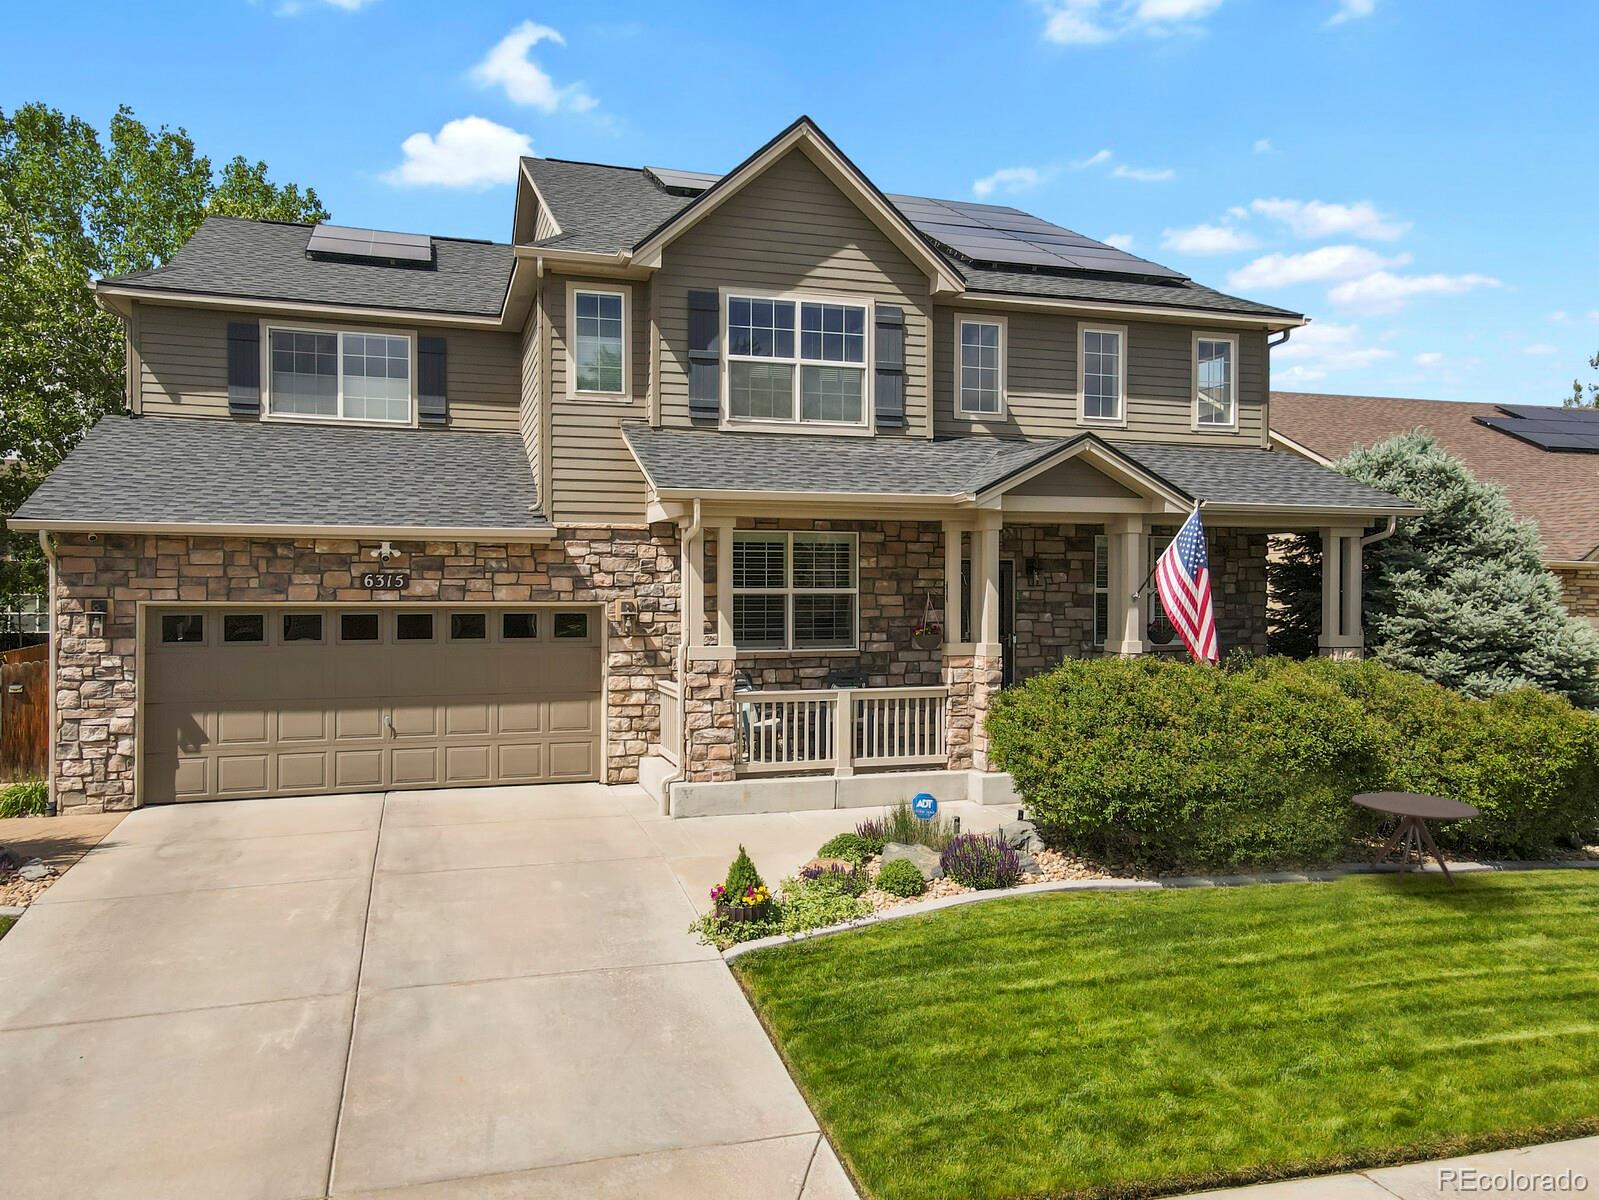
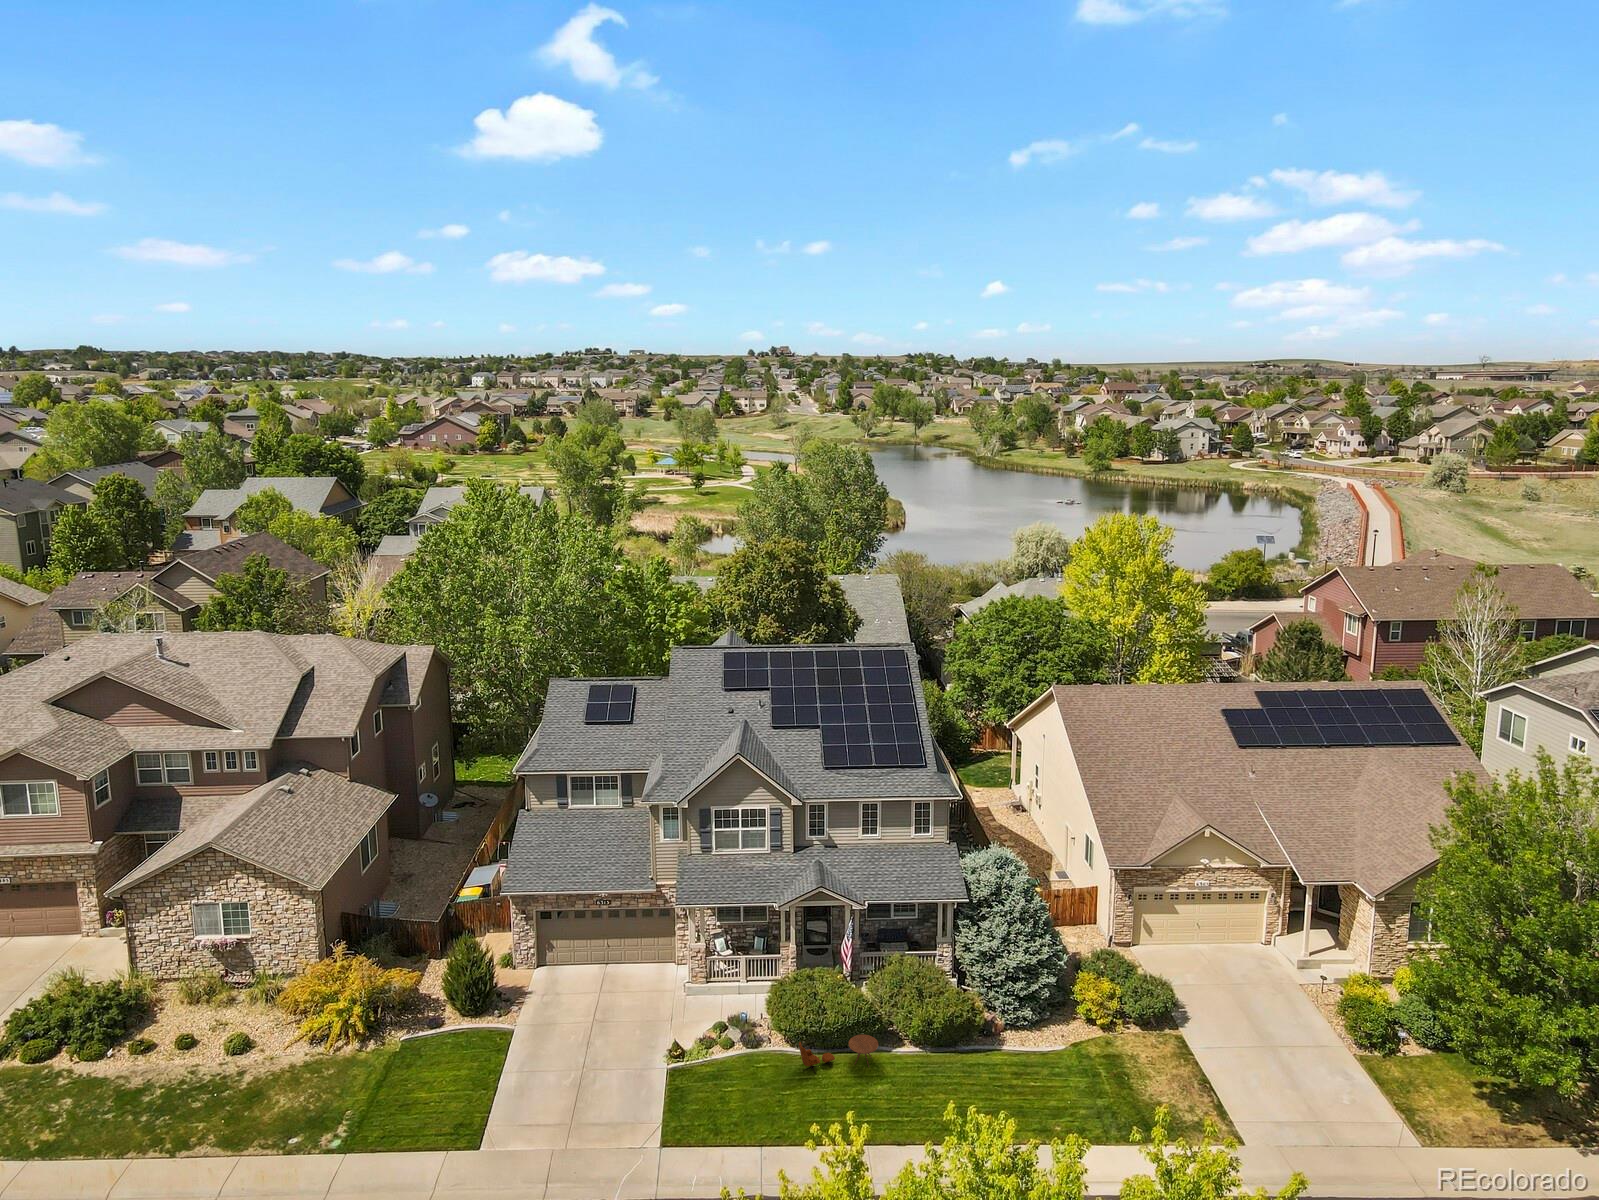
lounge chair: none [1236,785,1341,912] -> present [799,1042,835,1074]

